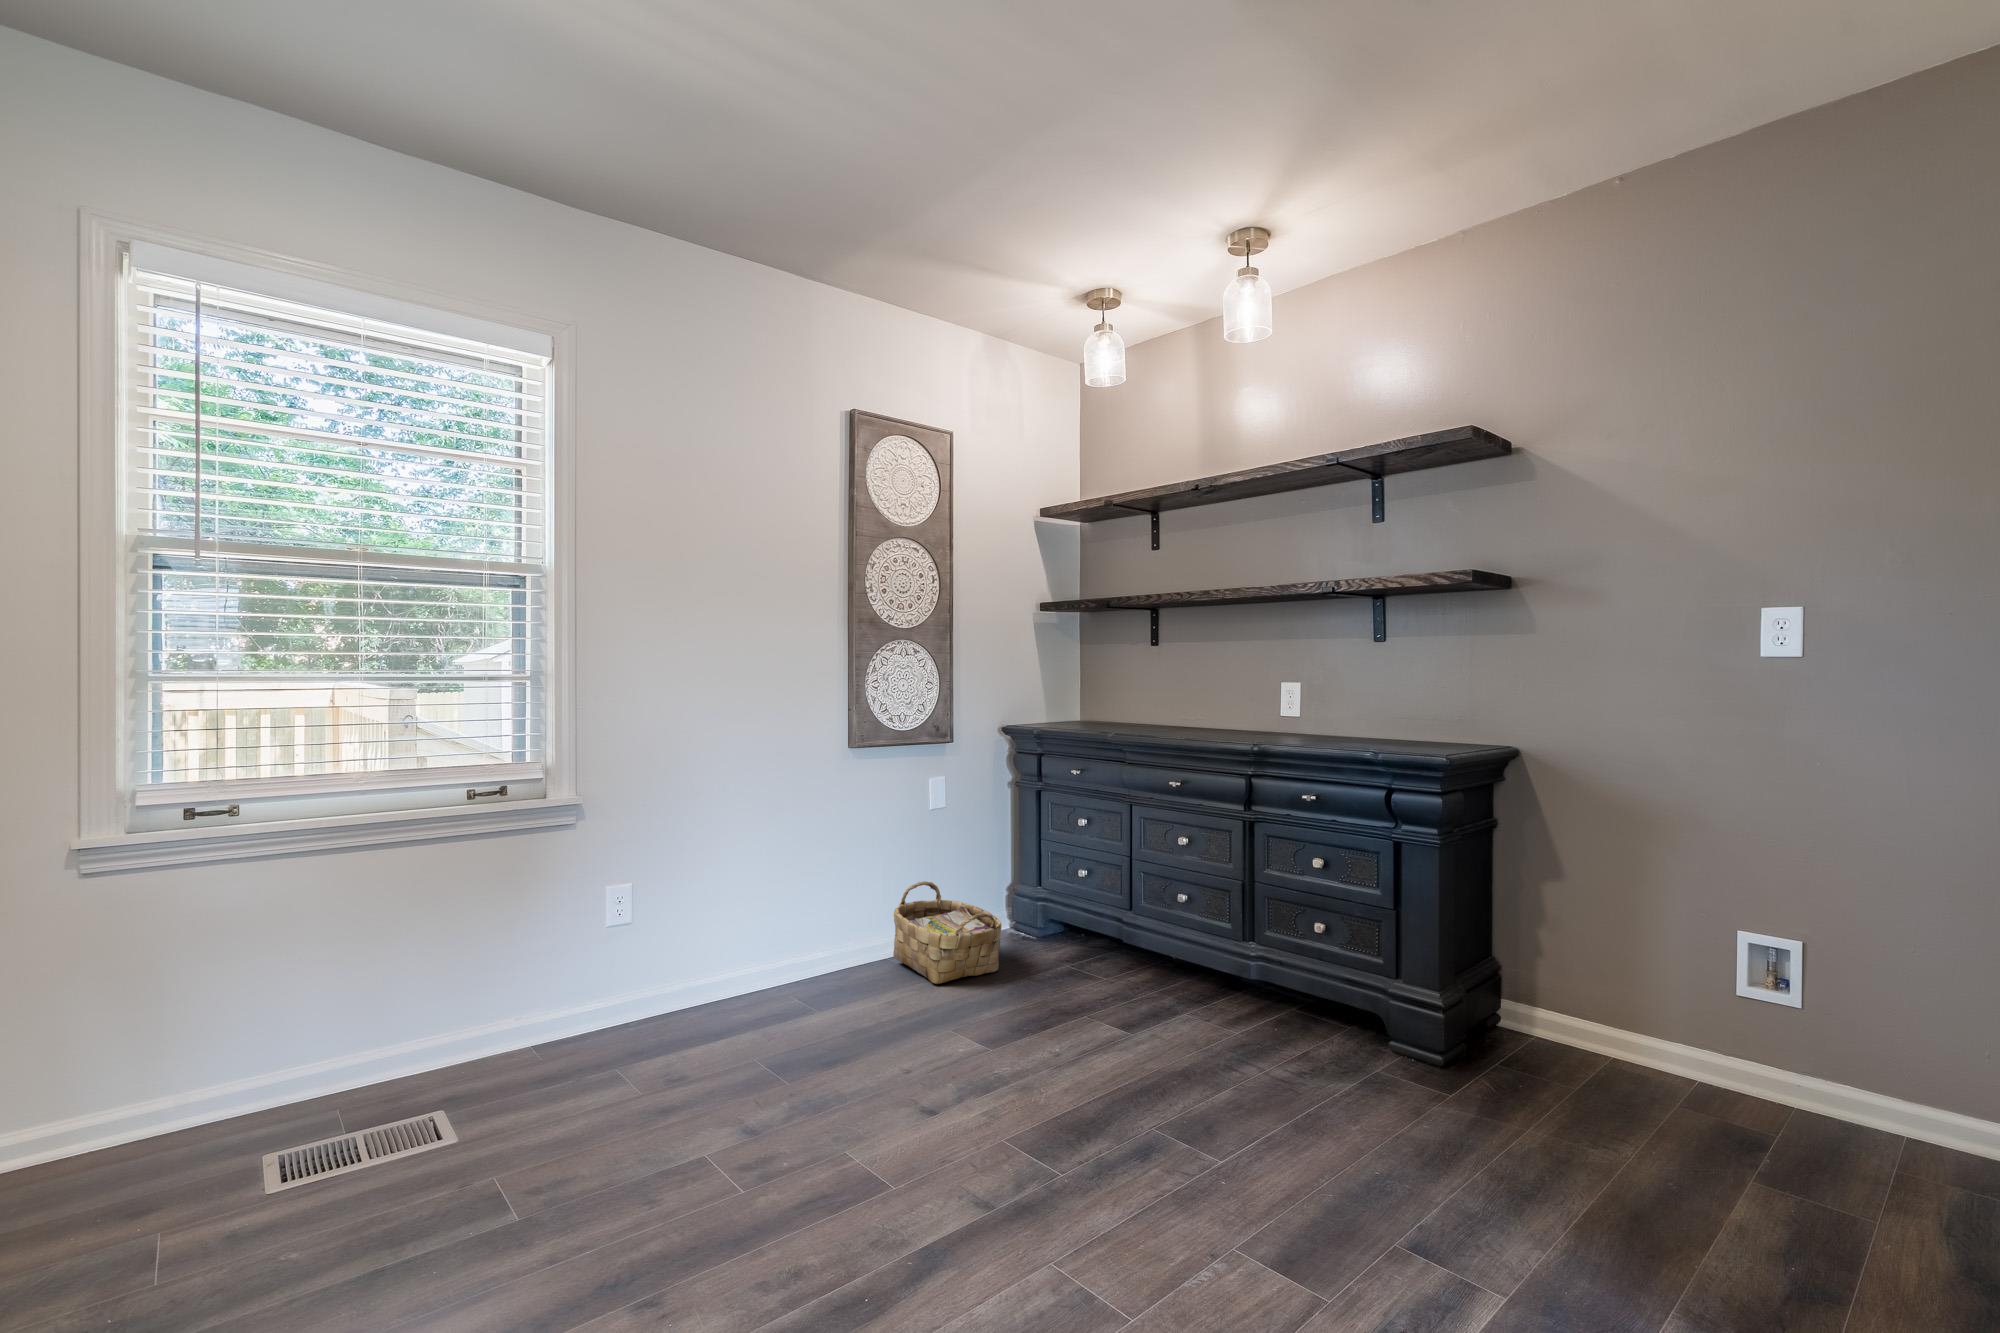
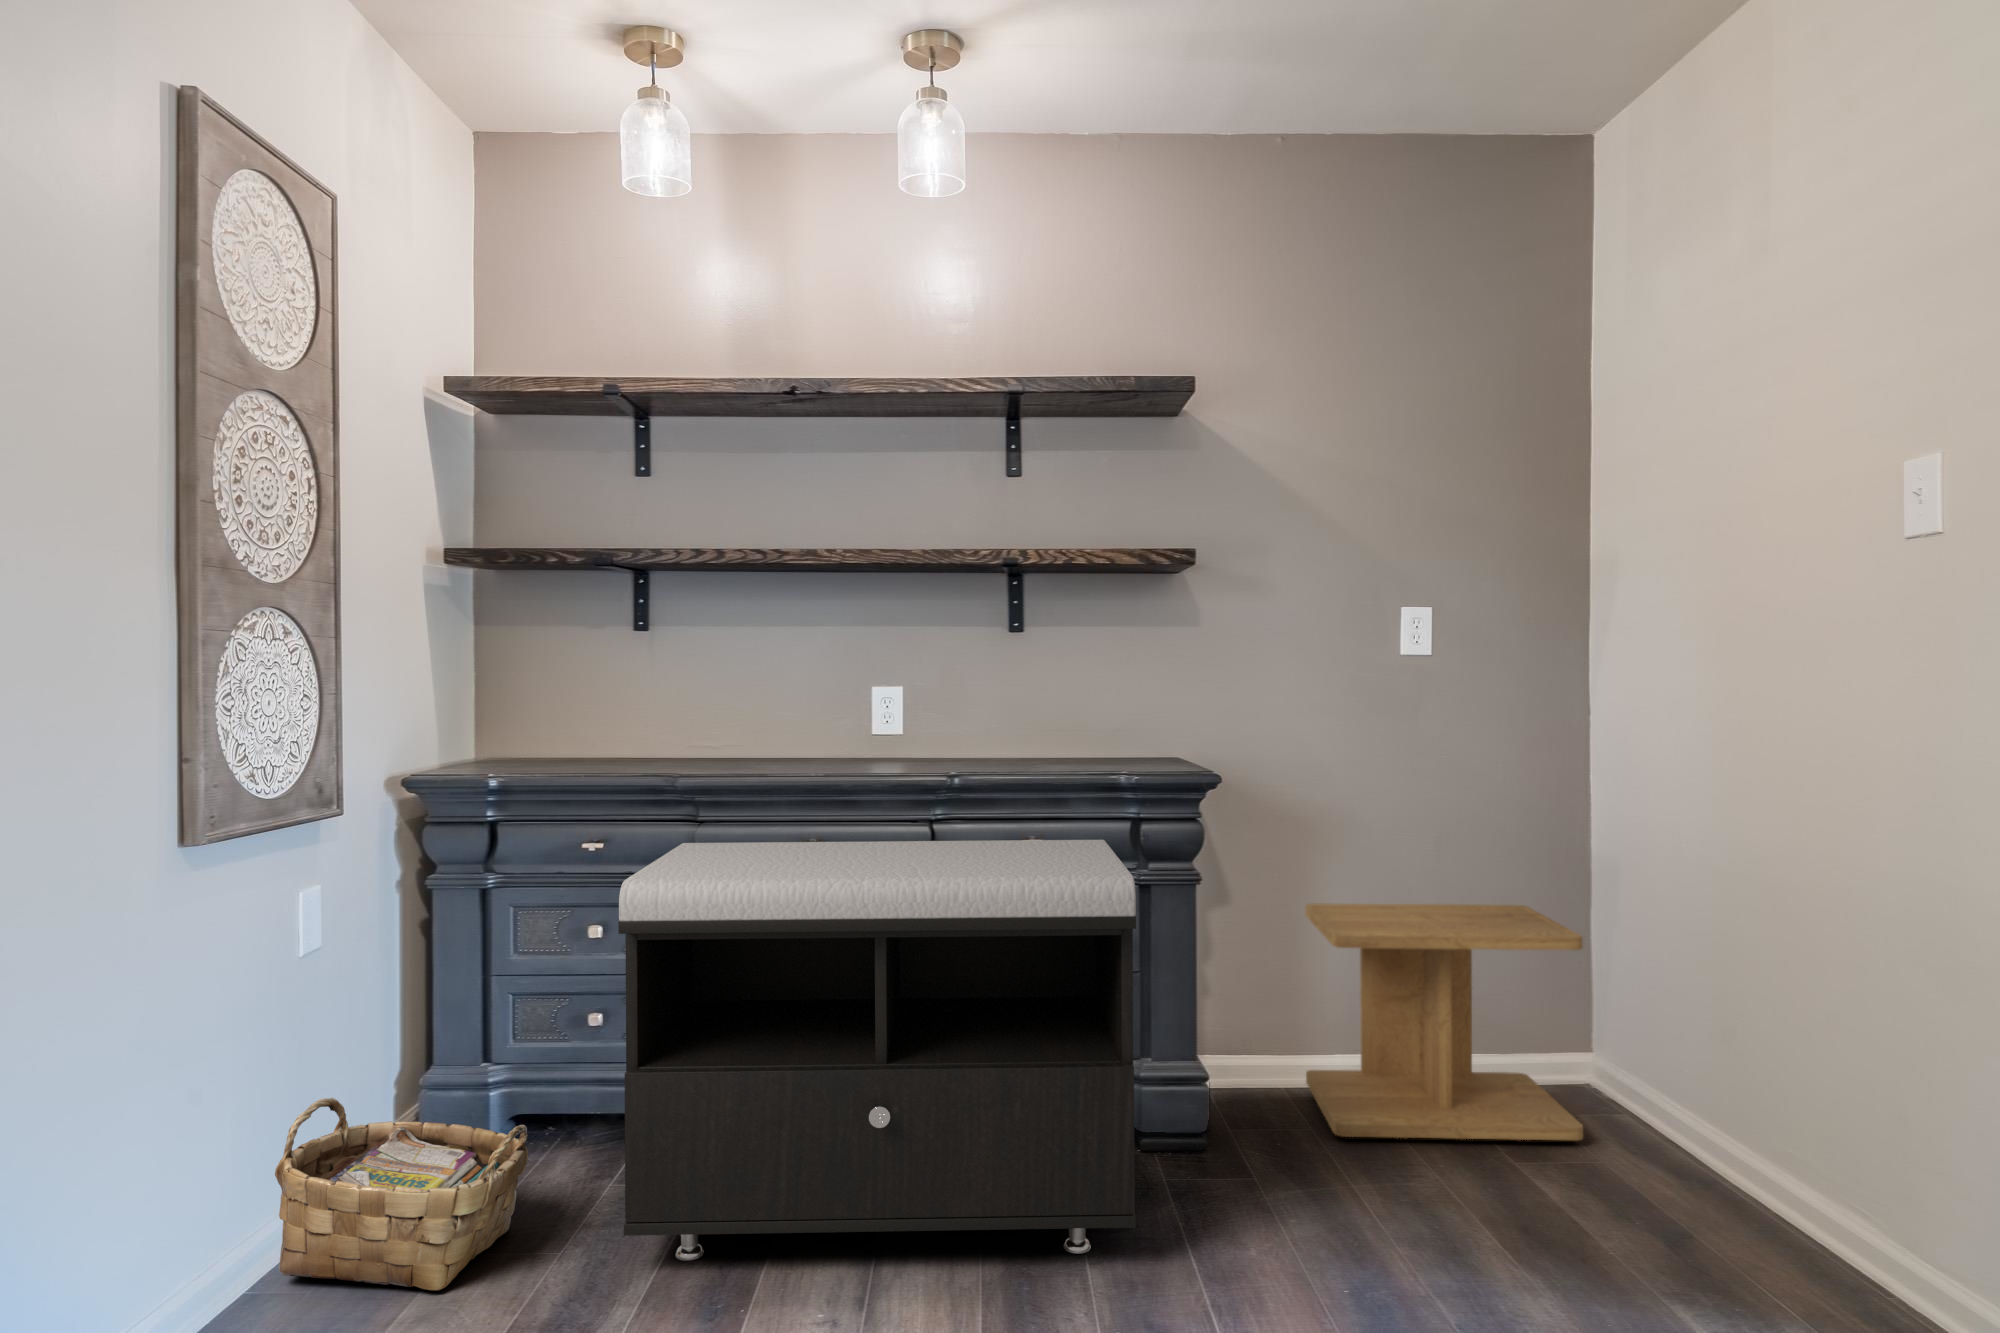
storage bench: none [1000,775,1354,1083] -> present [618,840,1136,1261]
side table: none [1579,892,1914,1192] -> present [1305,904,1583,1141]

